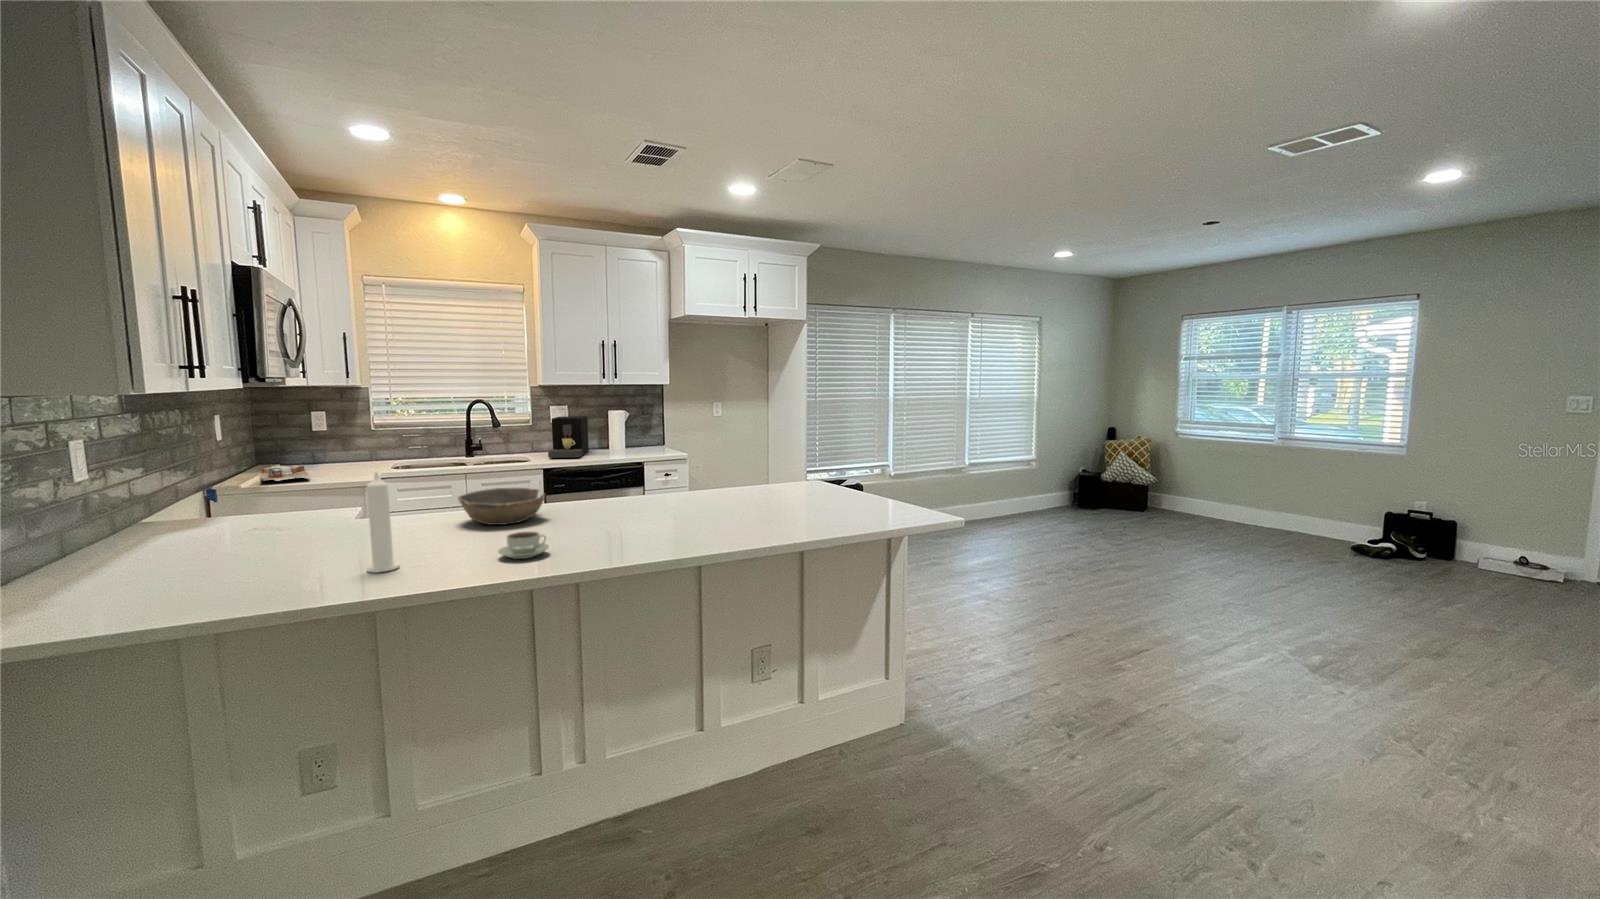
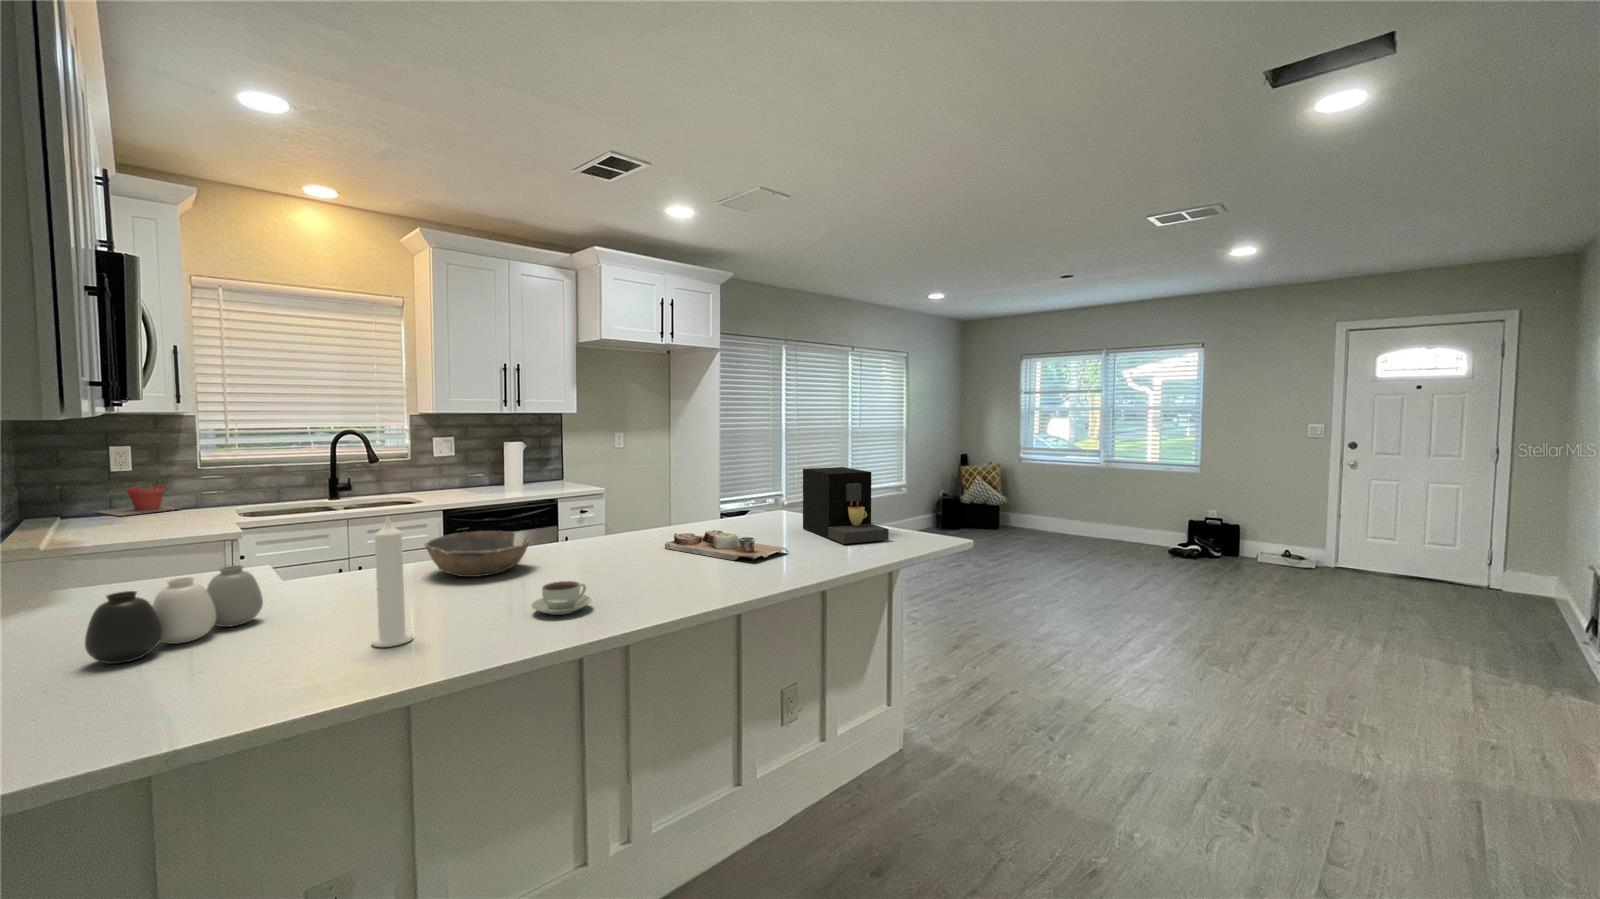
coffee maker: present [548,416,589,458] -> present [803,467,889,544]
plant pot: none [301,443,358,466] -> present [97,486,178,516]
cutting board: present [261,465,310,482] -> present [665,530,789,561]
vase: none [192,505,323,569] -> present [85,565,263,664]

